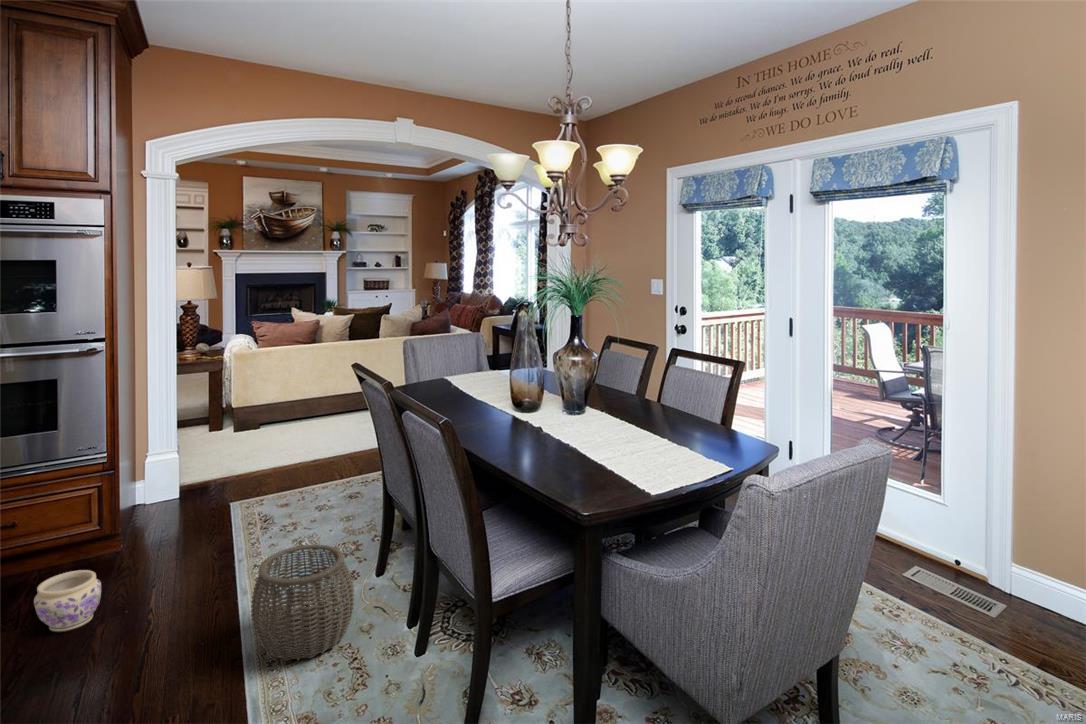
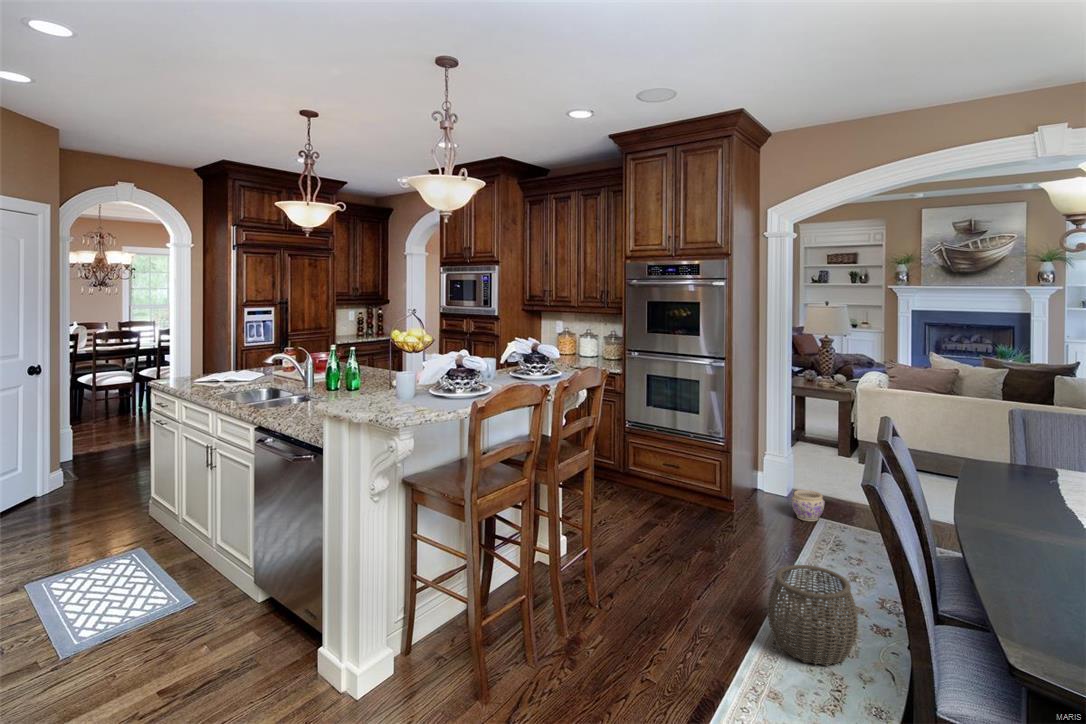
planter: present [34,570,101,632] -> present [792,490,825,522]

